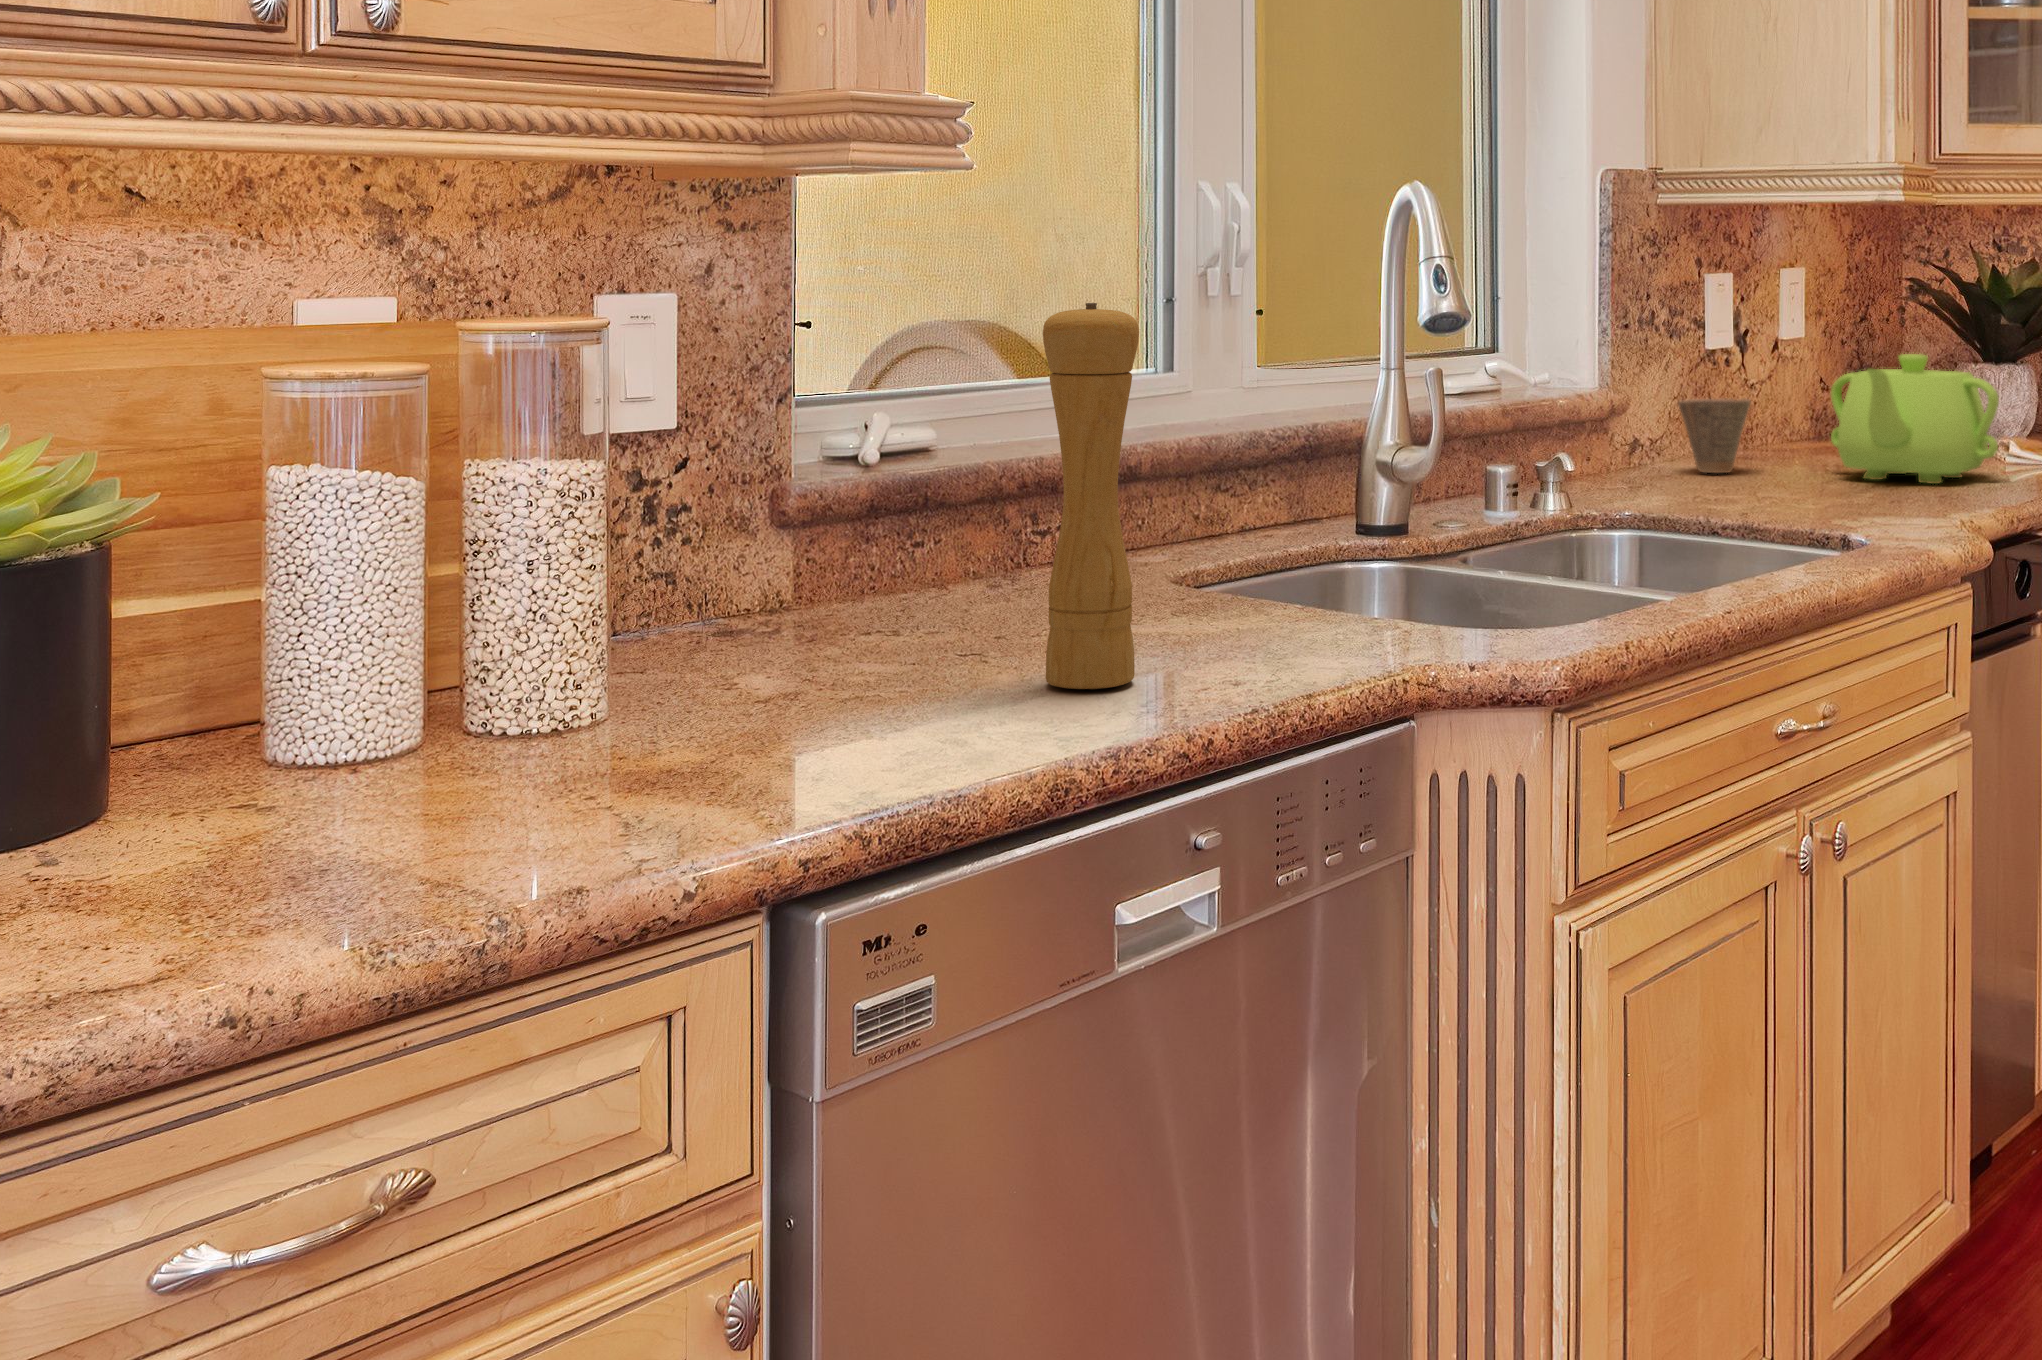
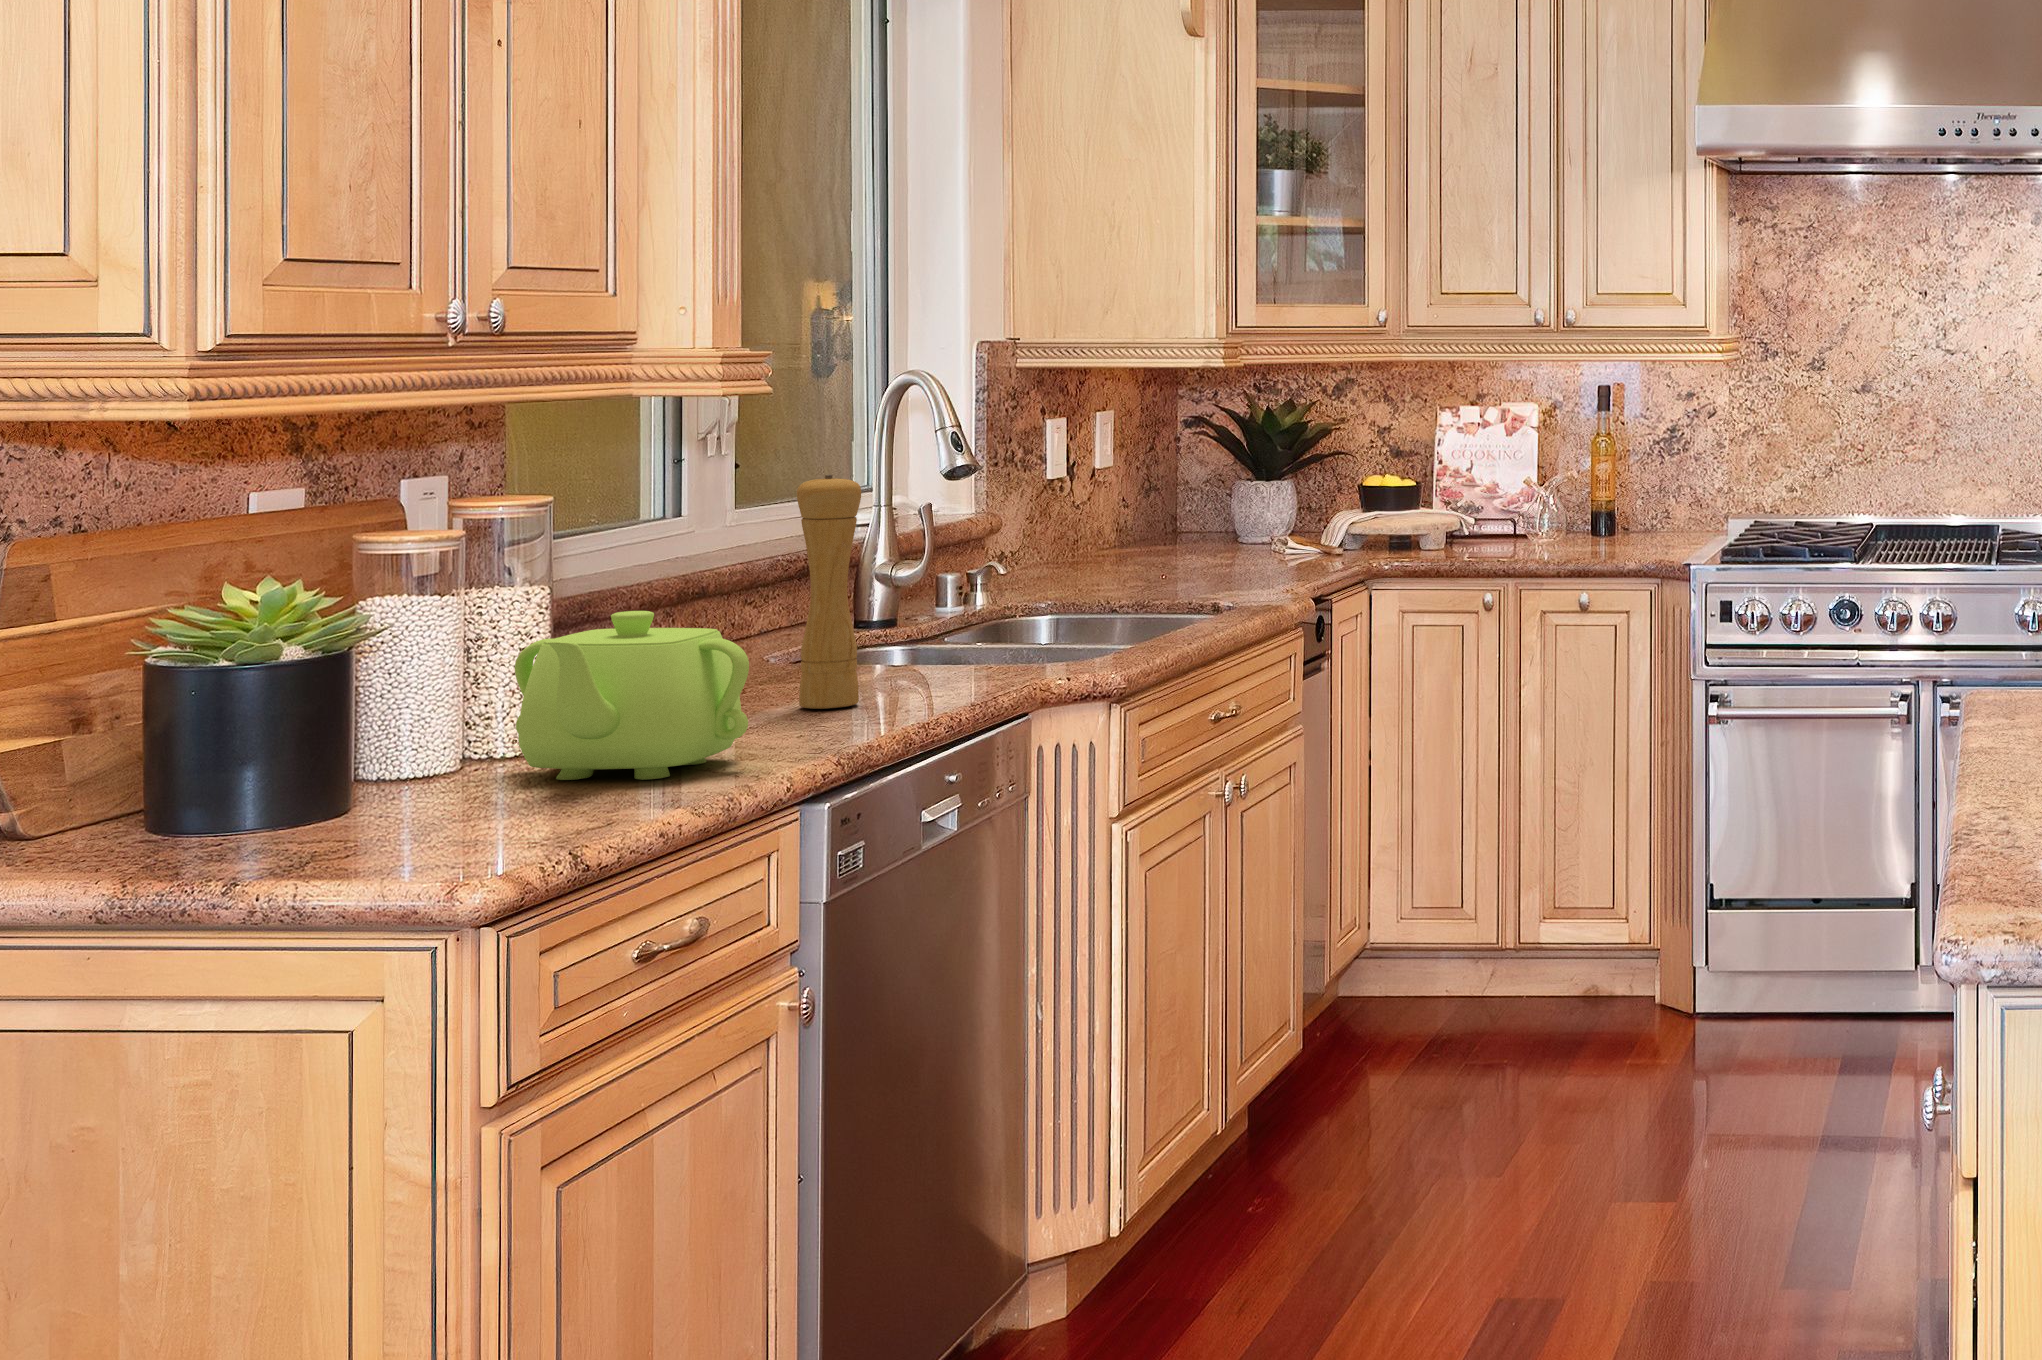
teapot: present [1830,354,1999,484] -> present [515,611,749,780]
cup: present [1678,399,1750,473] -> none [1039,515,1099,572]

